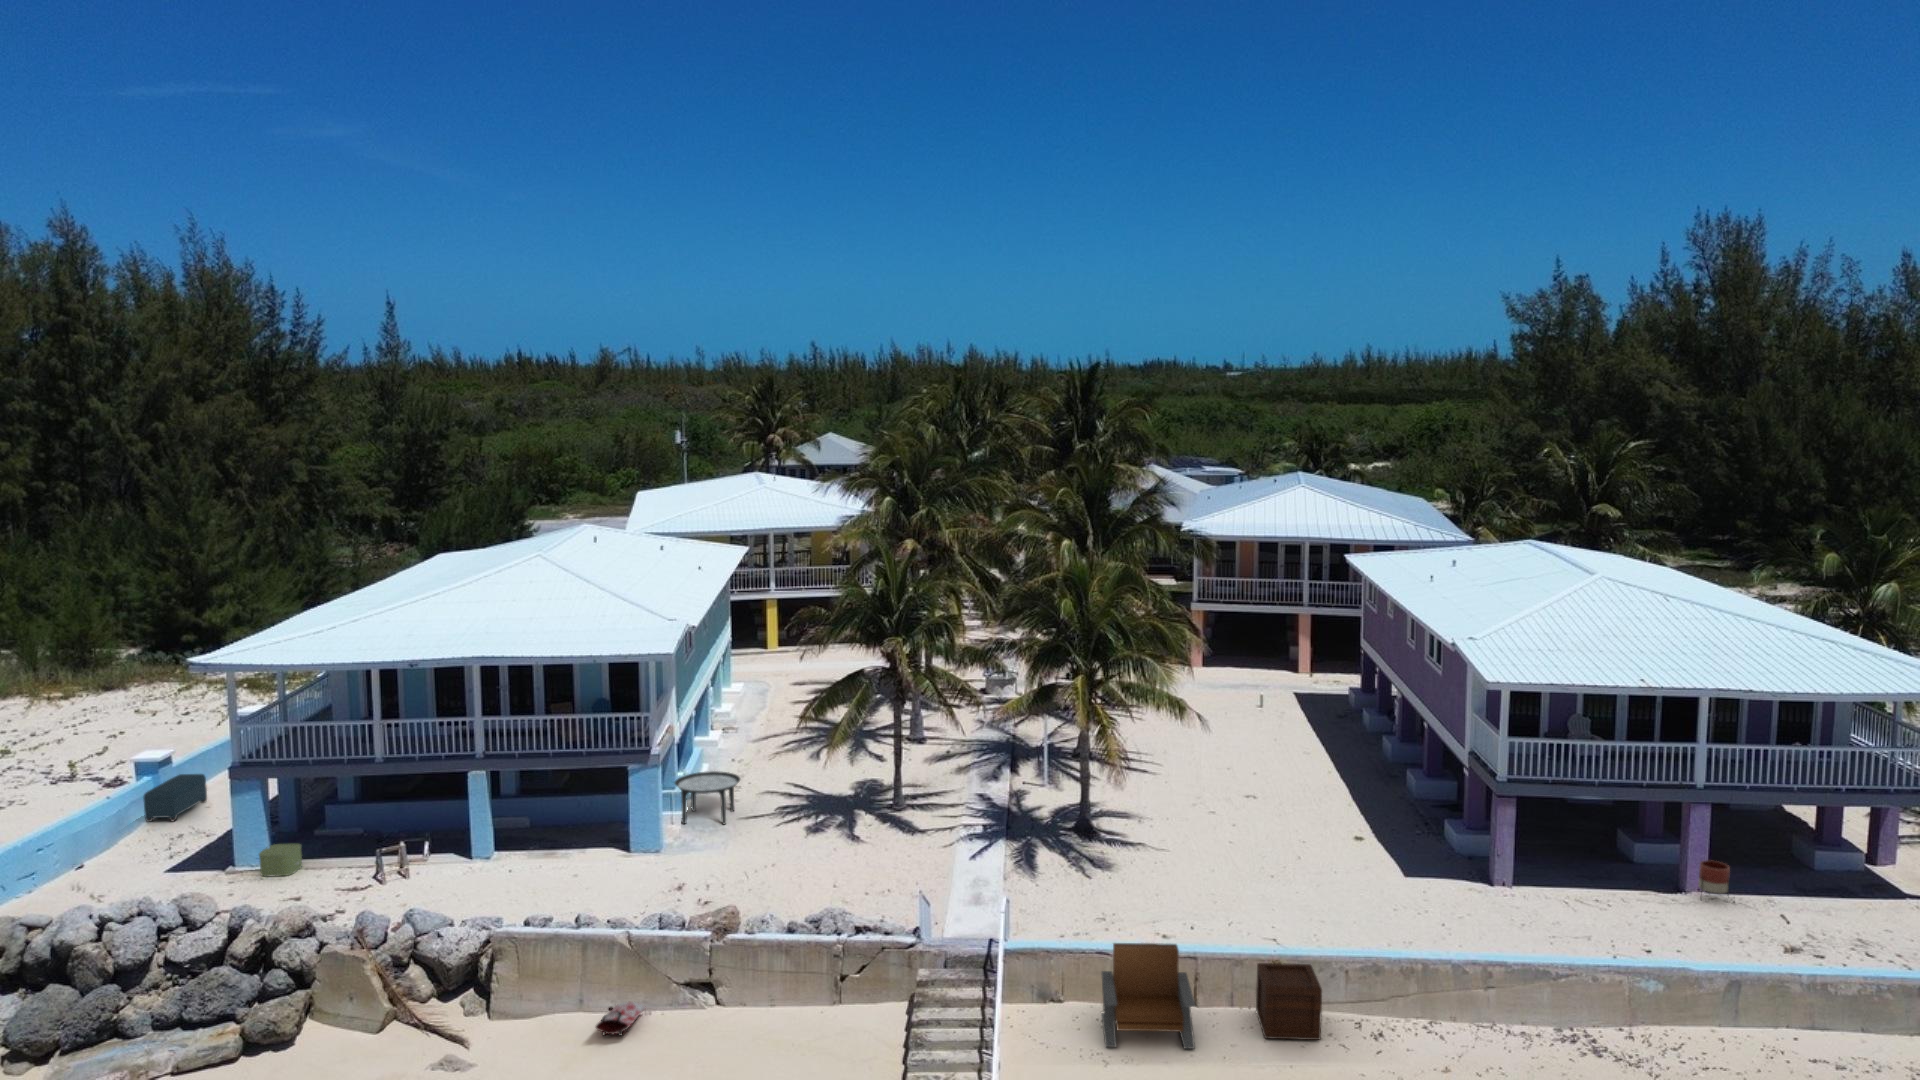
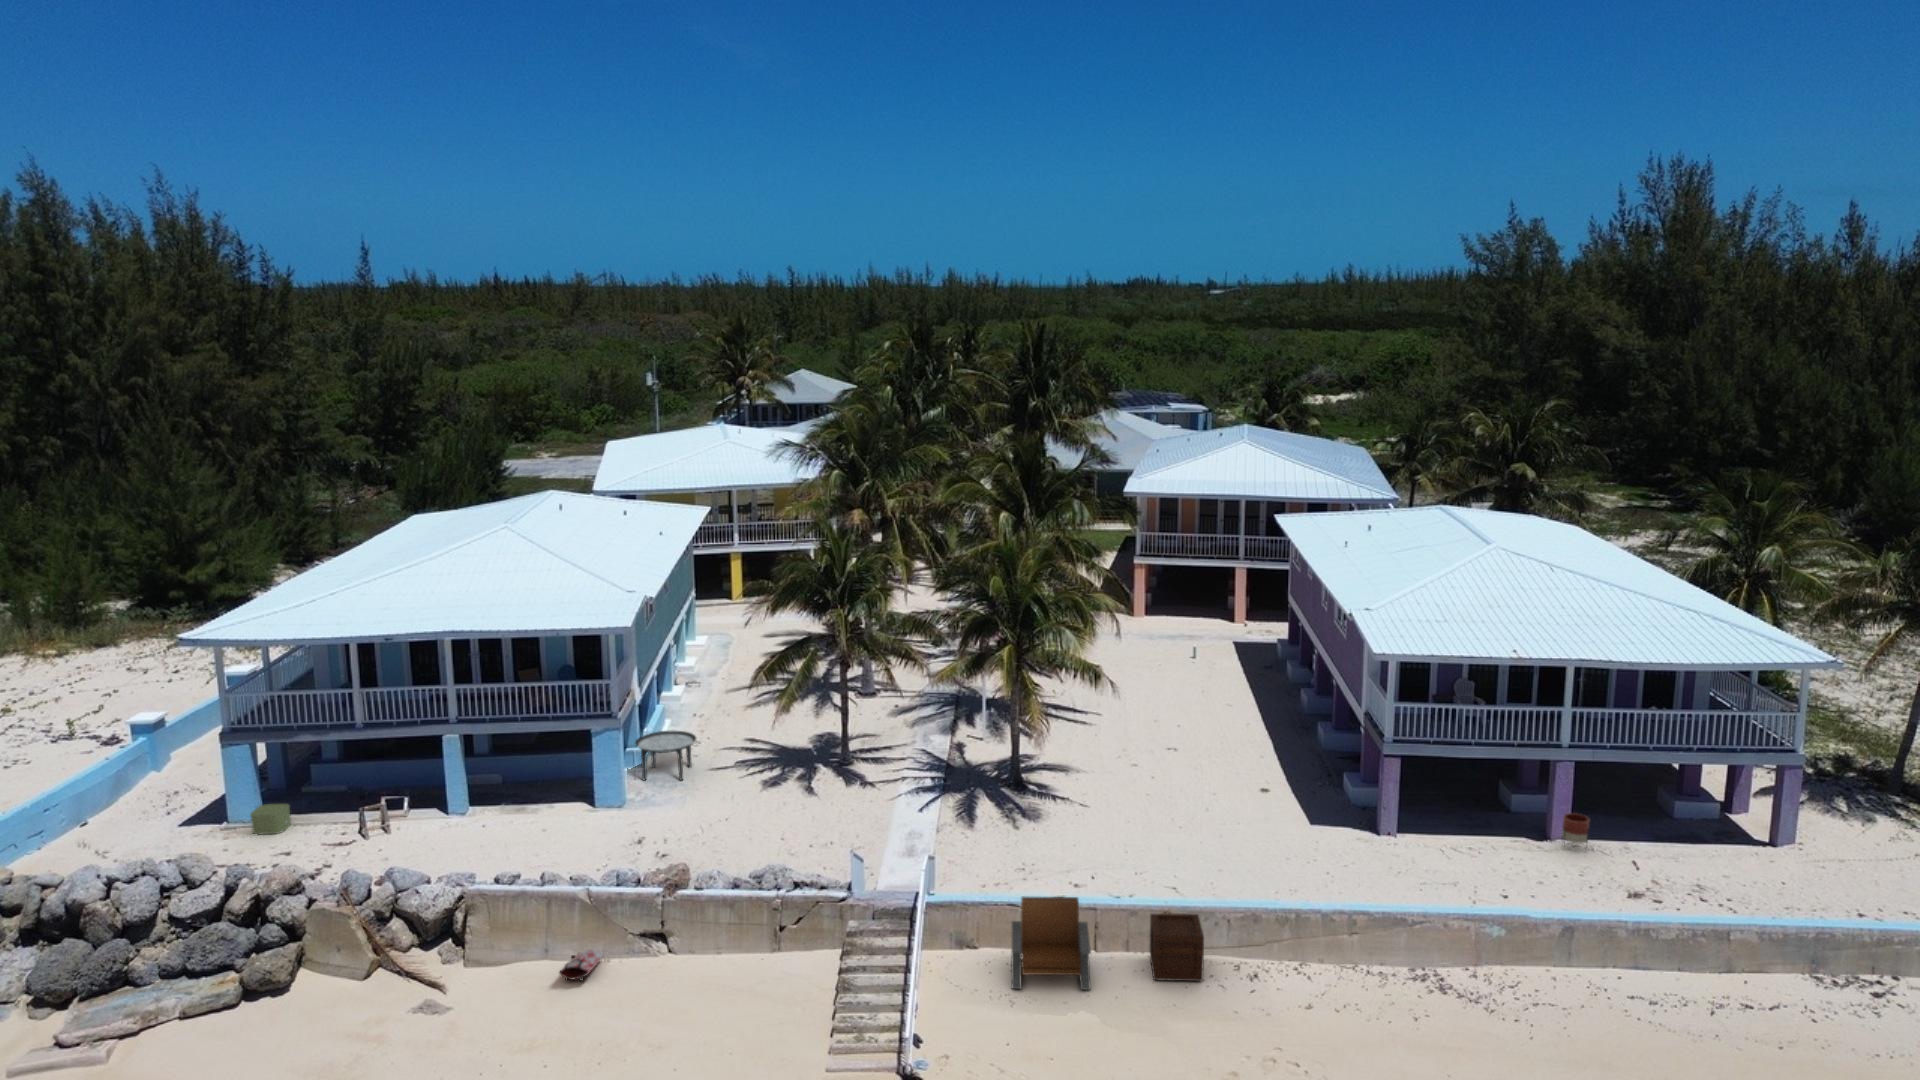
bench: present [143,774,207,822] -> none [141,735,200,781]

